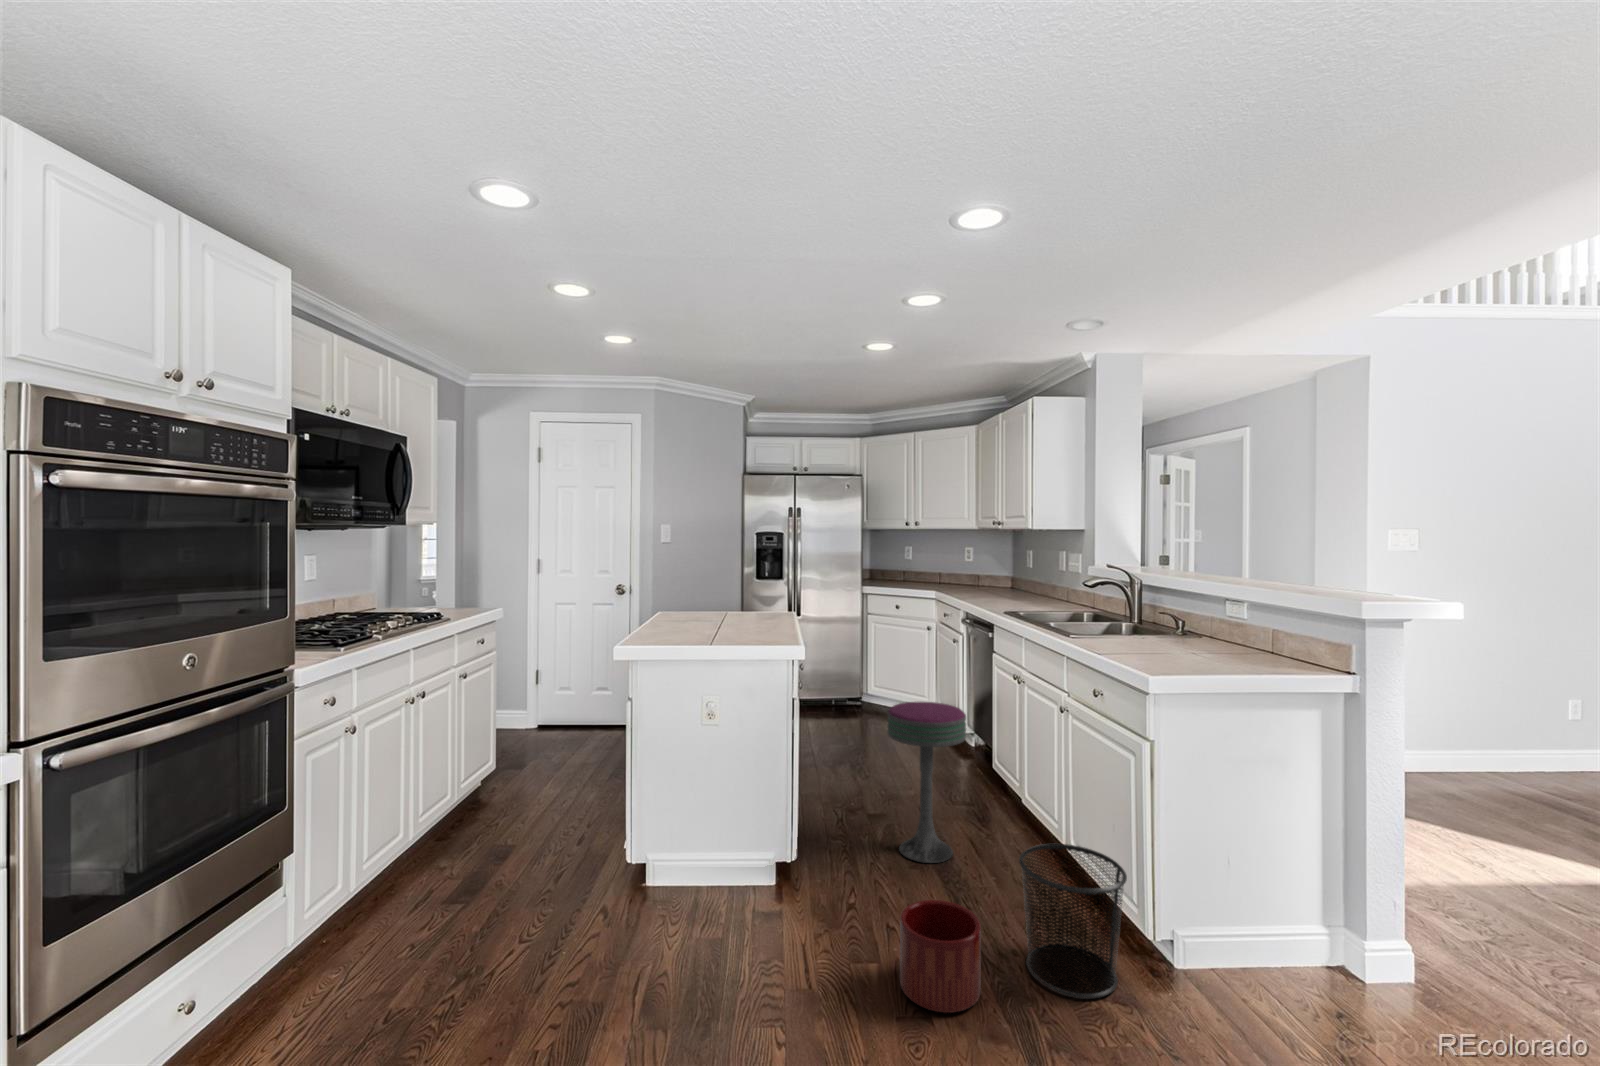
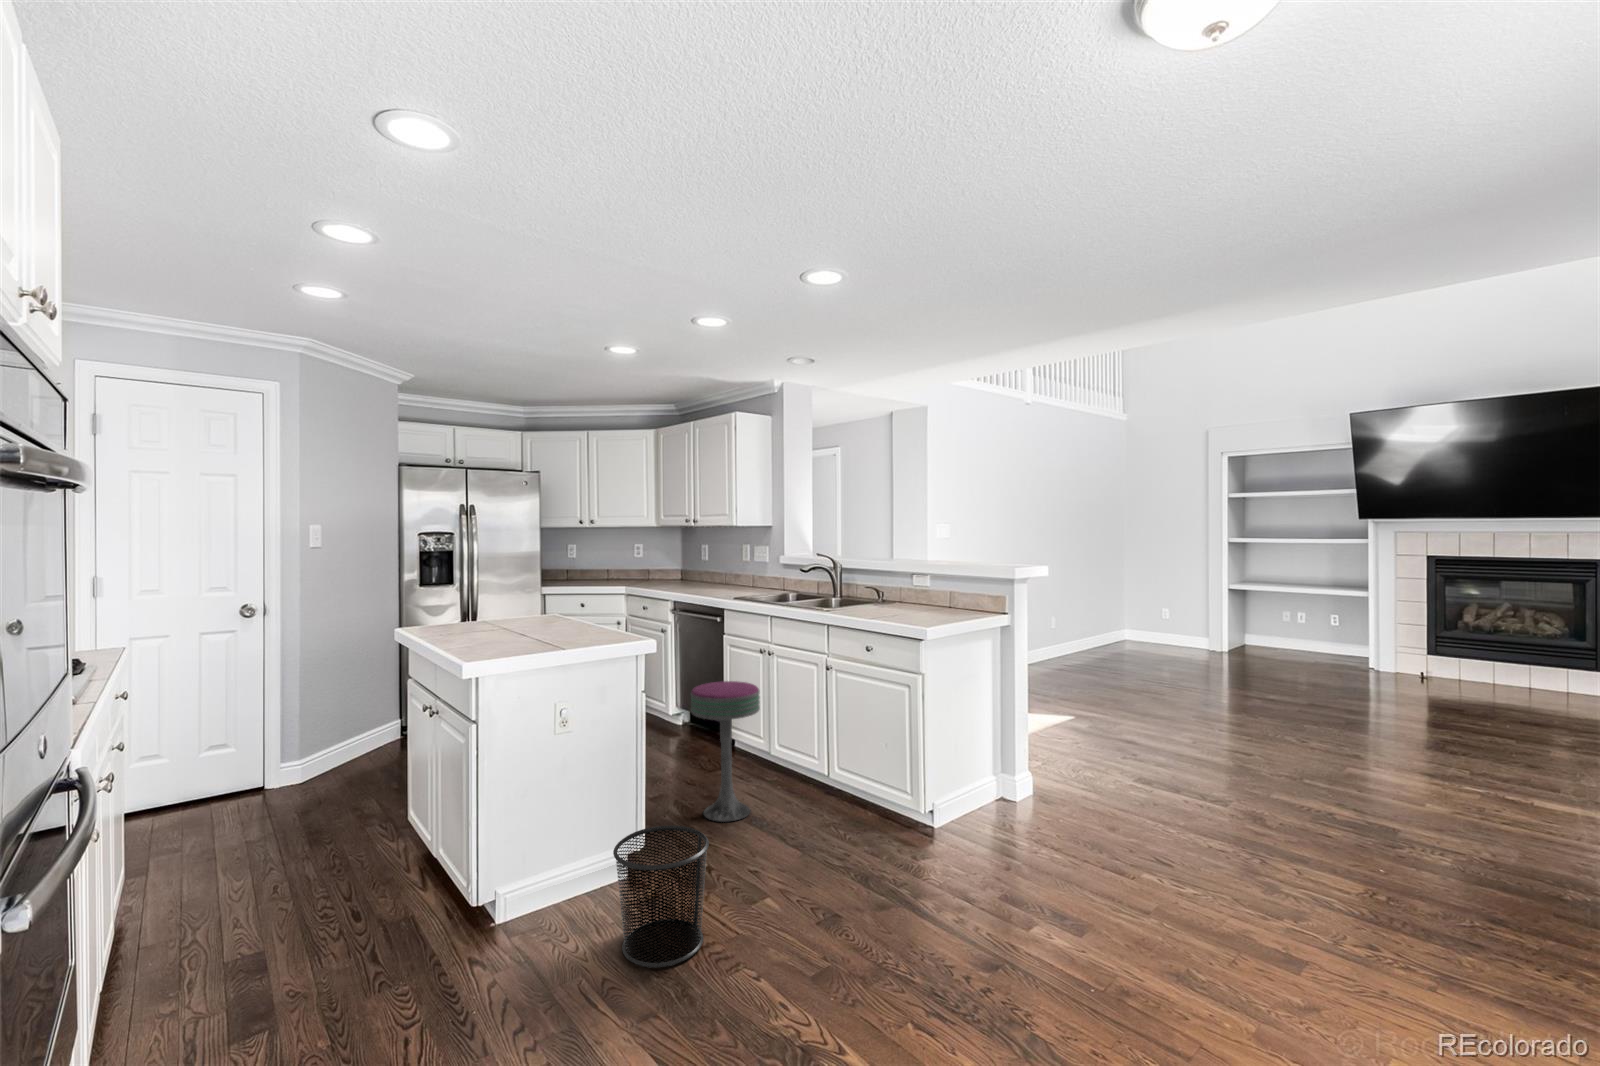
waste bin: present [1019,843,1127,999] -> present [613,825,709,968]
planter: present [900,900,981,1013] -> none [796,829,859,912]

